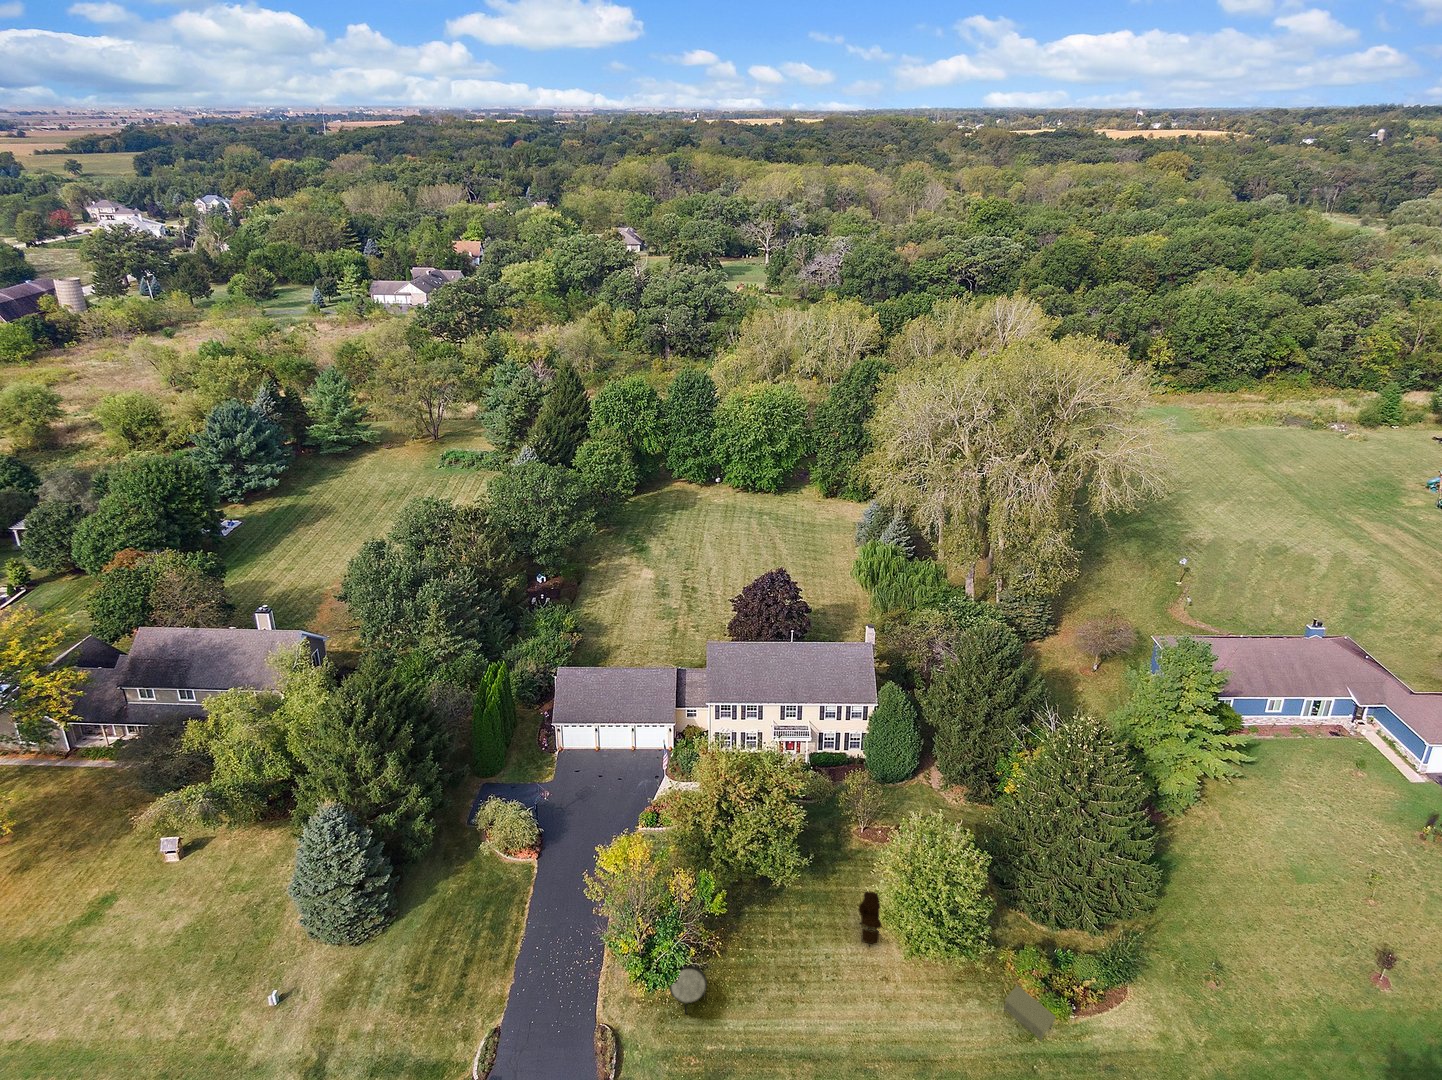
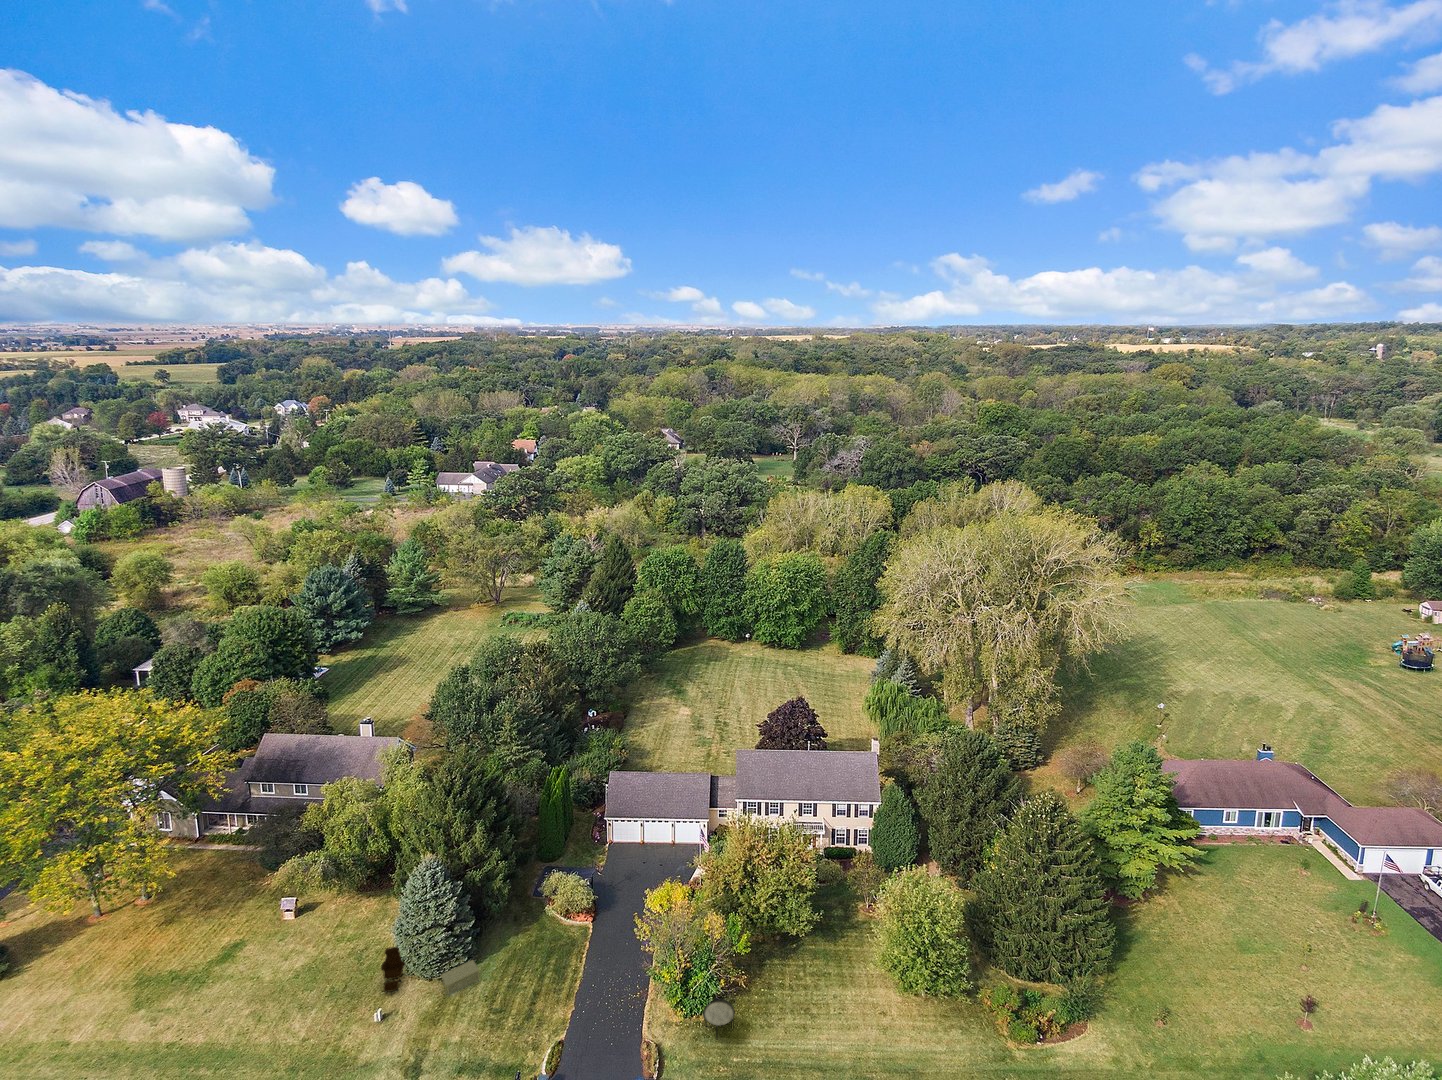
lounge chair: present [859,891,881,944] -> present [381,946,406,992]
storage bench: present [1004,986,1056,1041] -> present [441,960,479,995]

